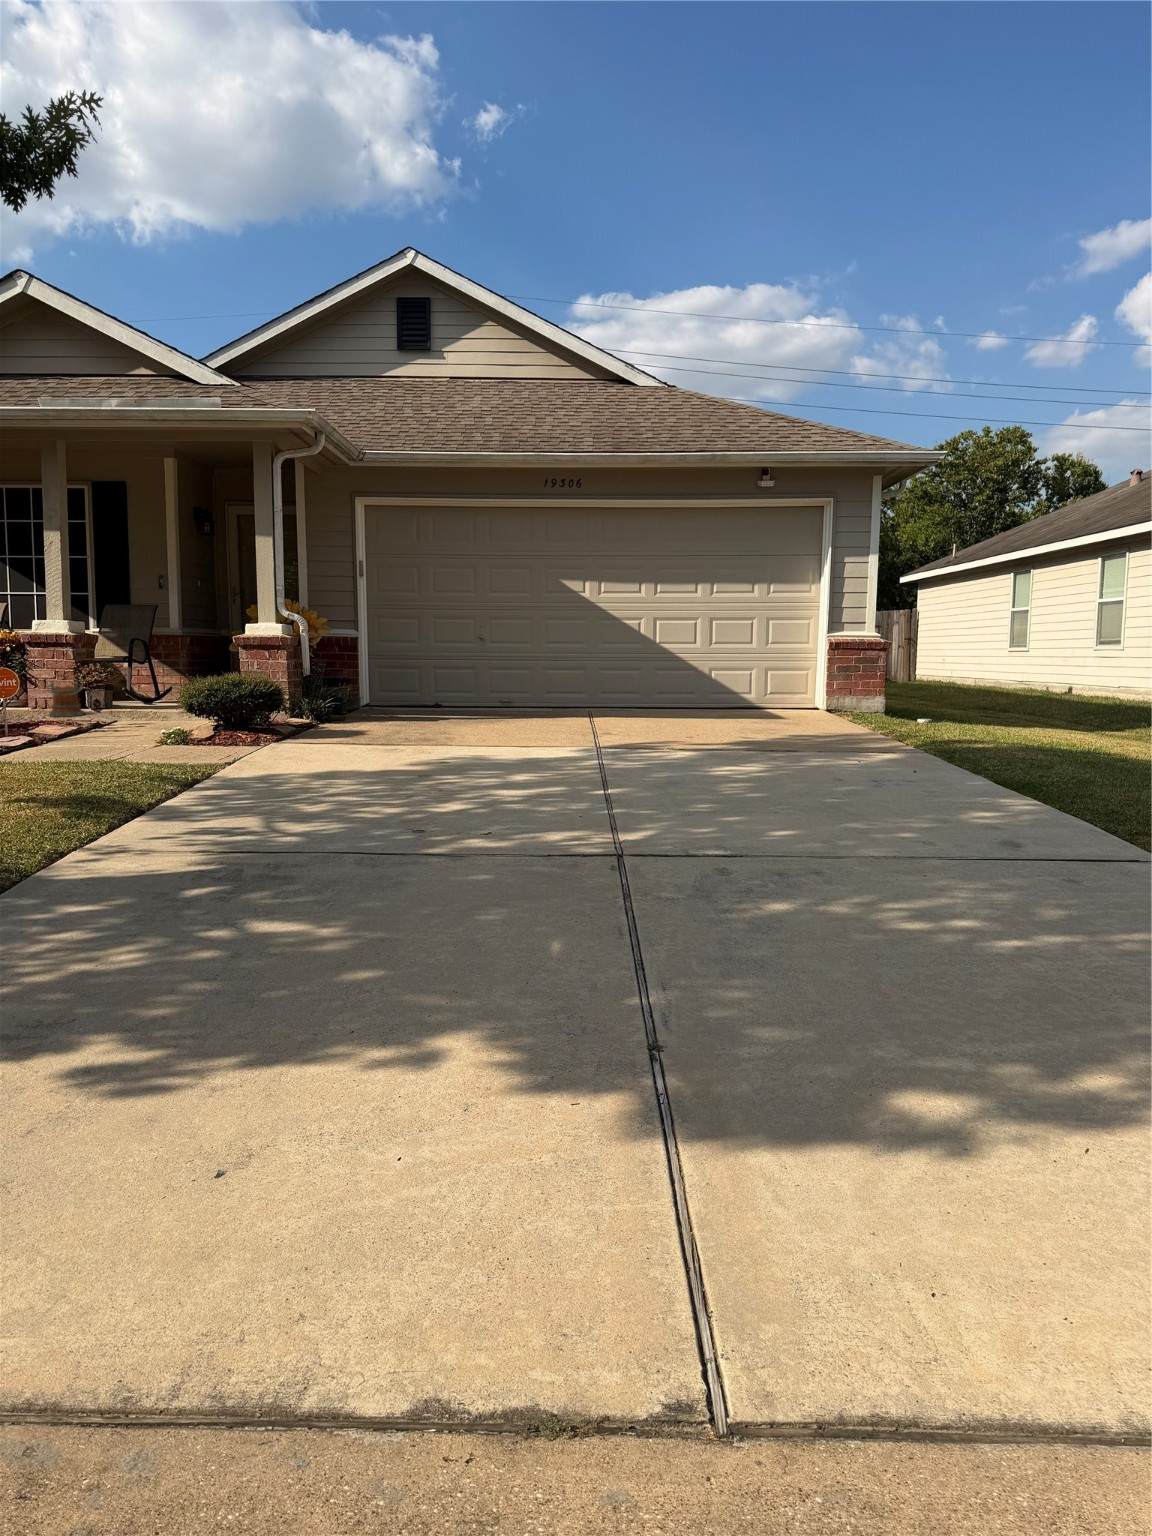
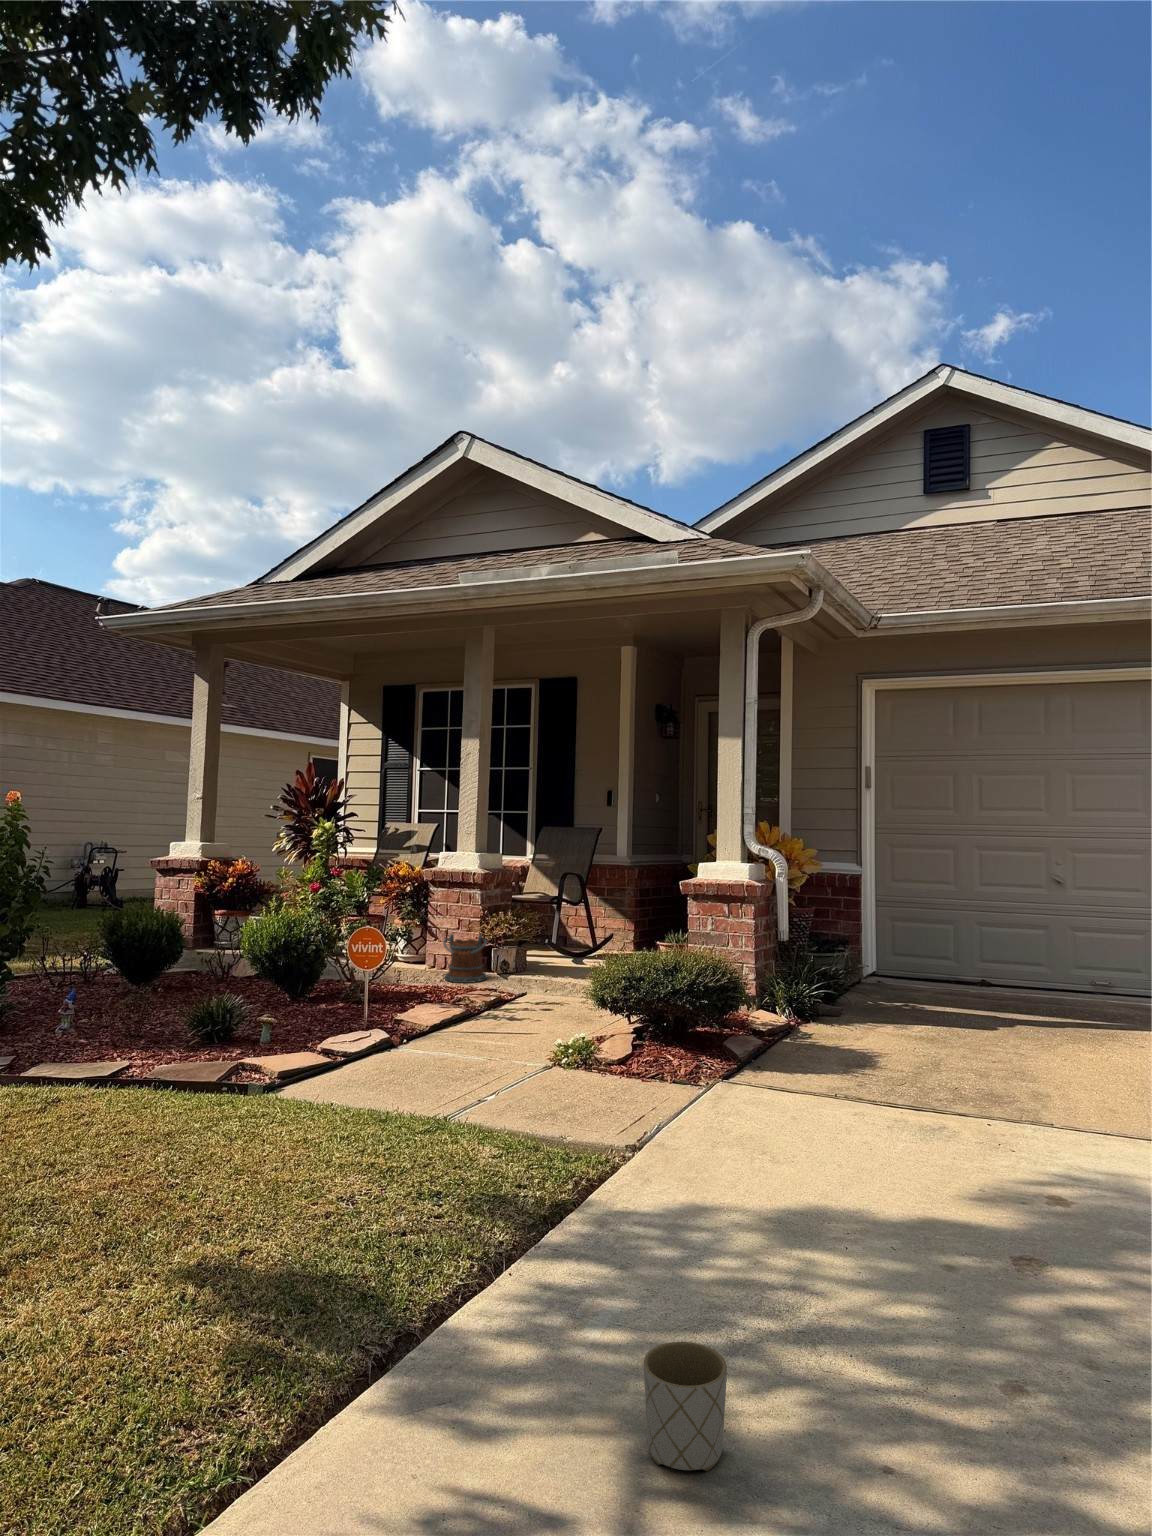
planter: none [271,781,304,819] -> present [644,1342,727,1471]

